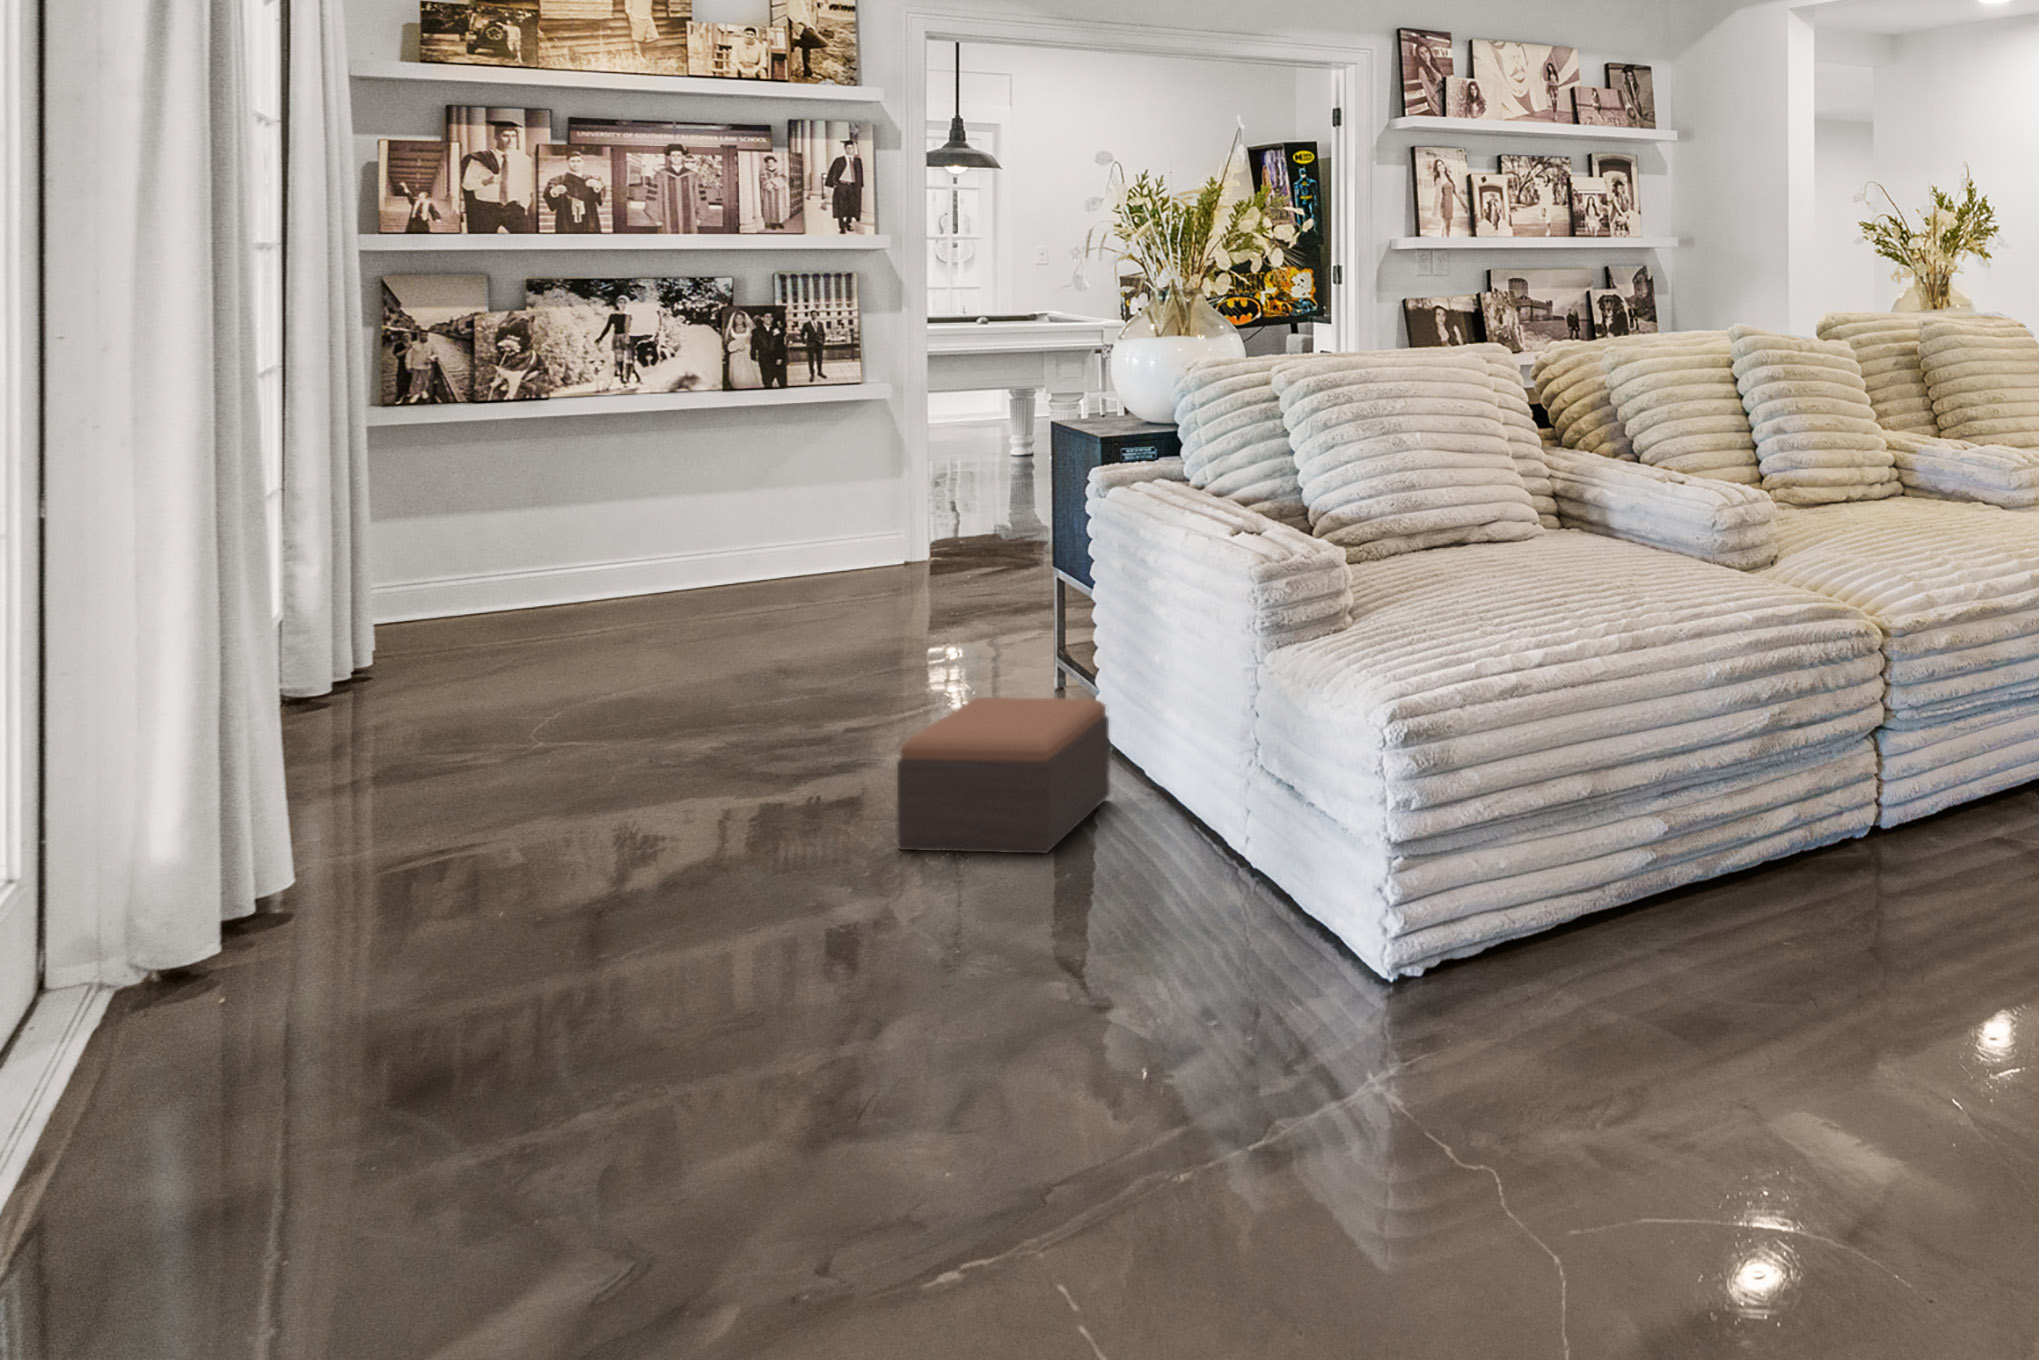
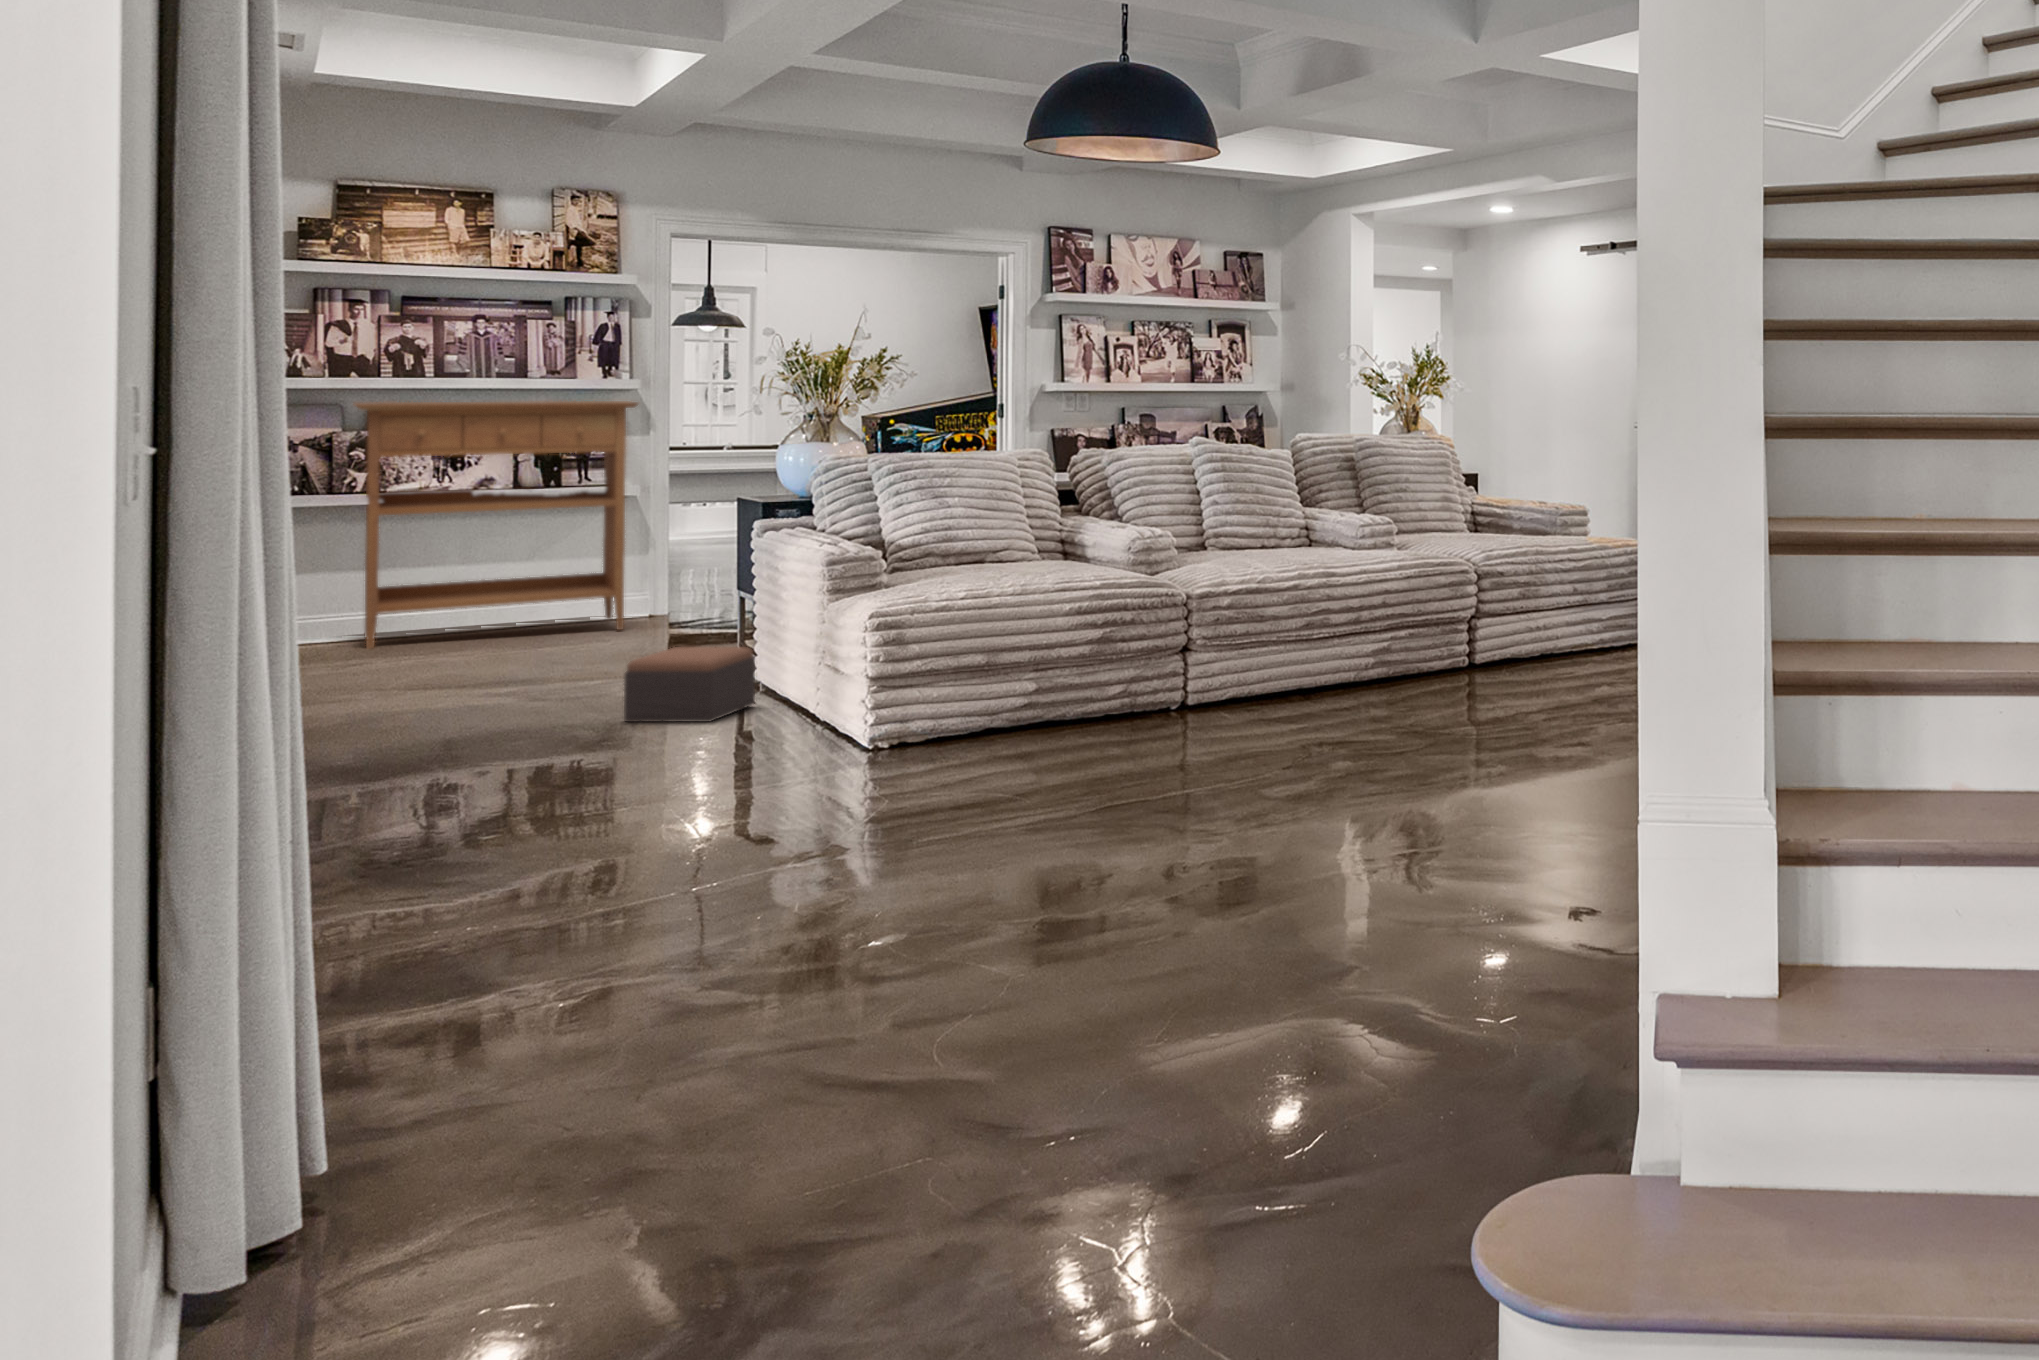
console table: none [496,264,892,629] -> present [353,401,638,648]

